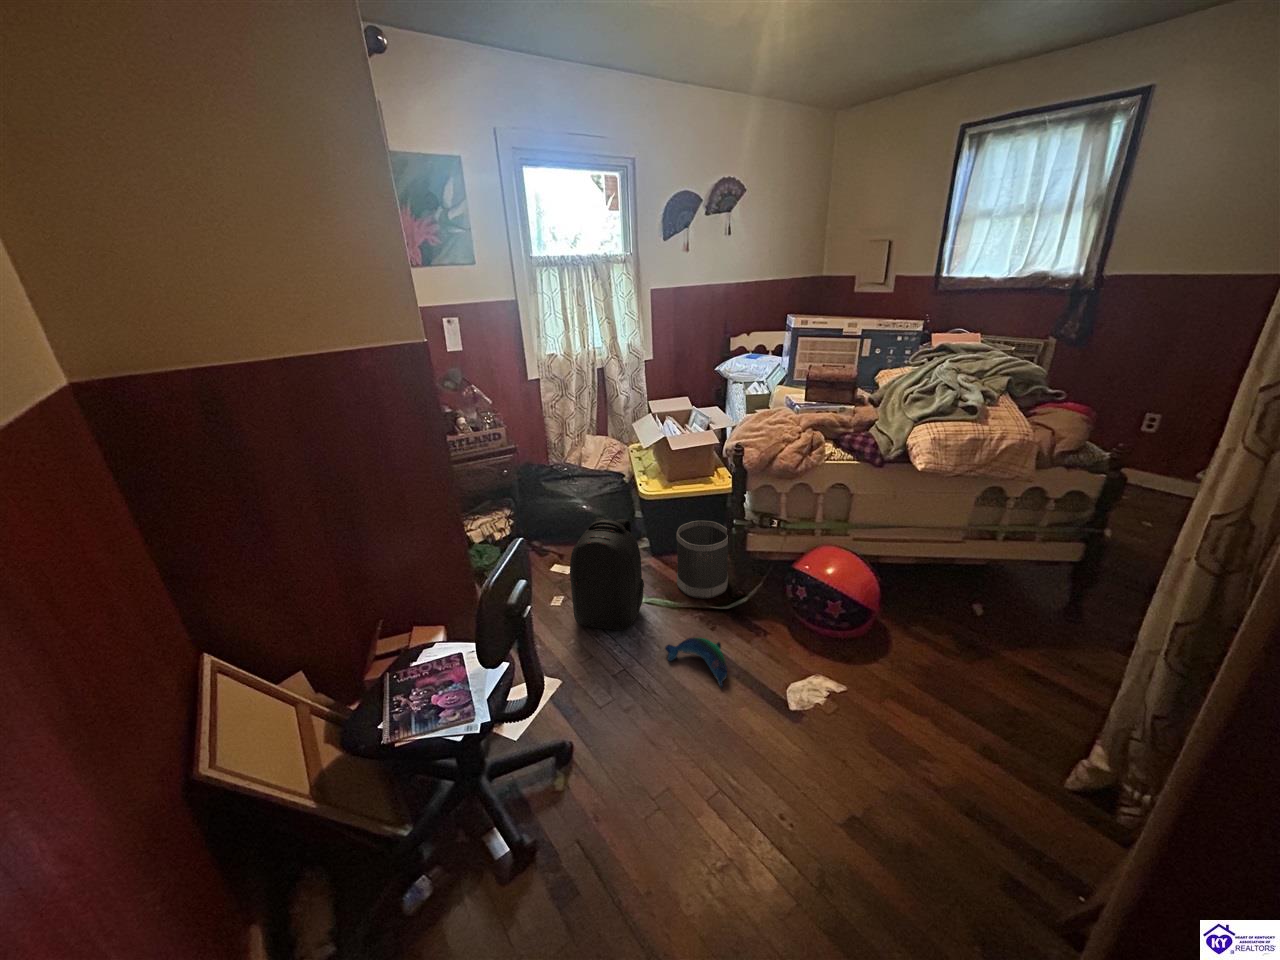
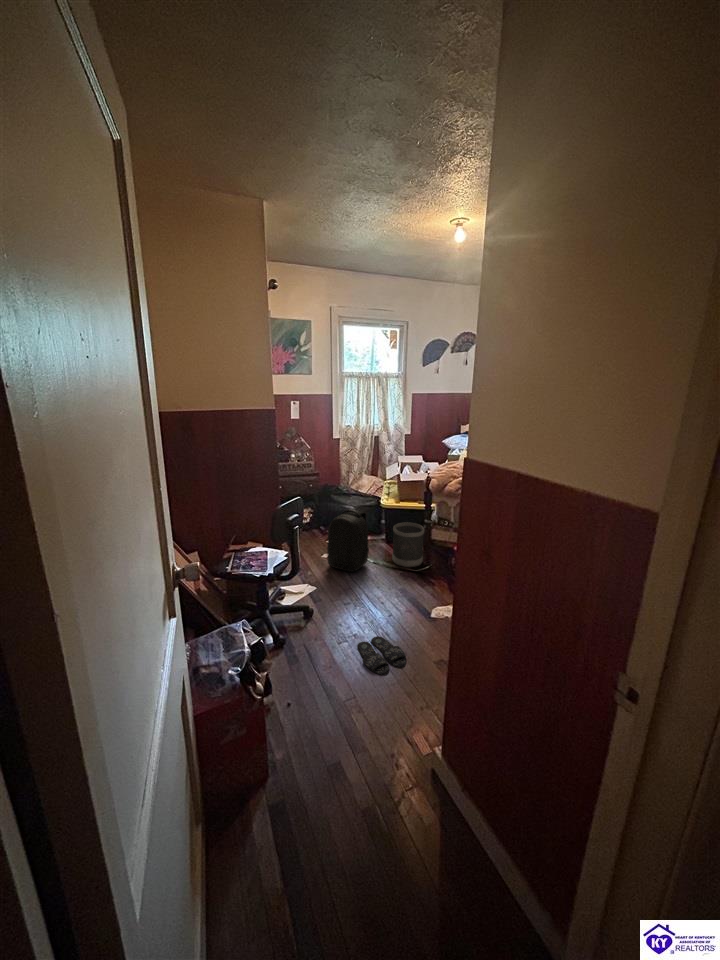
plush toy: present [665,637,727,687] -> none [370,578,401,604]
slippers: none [699,777,805,881] -> present [357,636,406,675]

